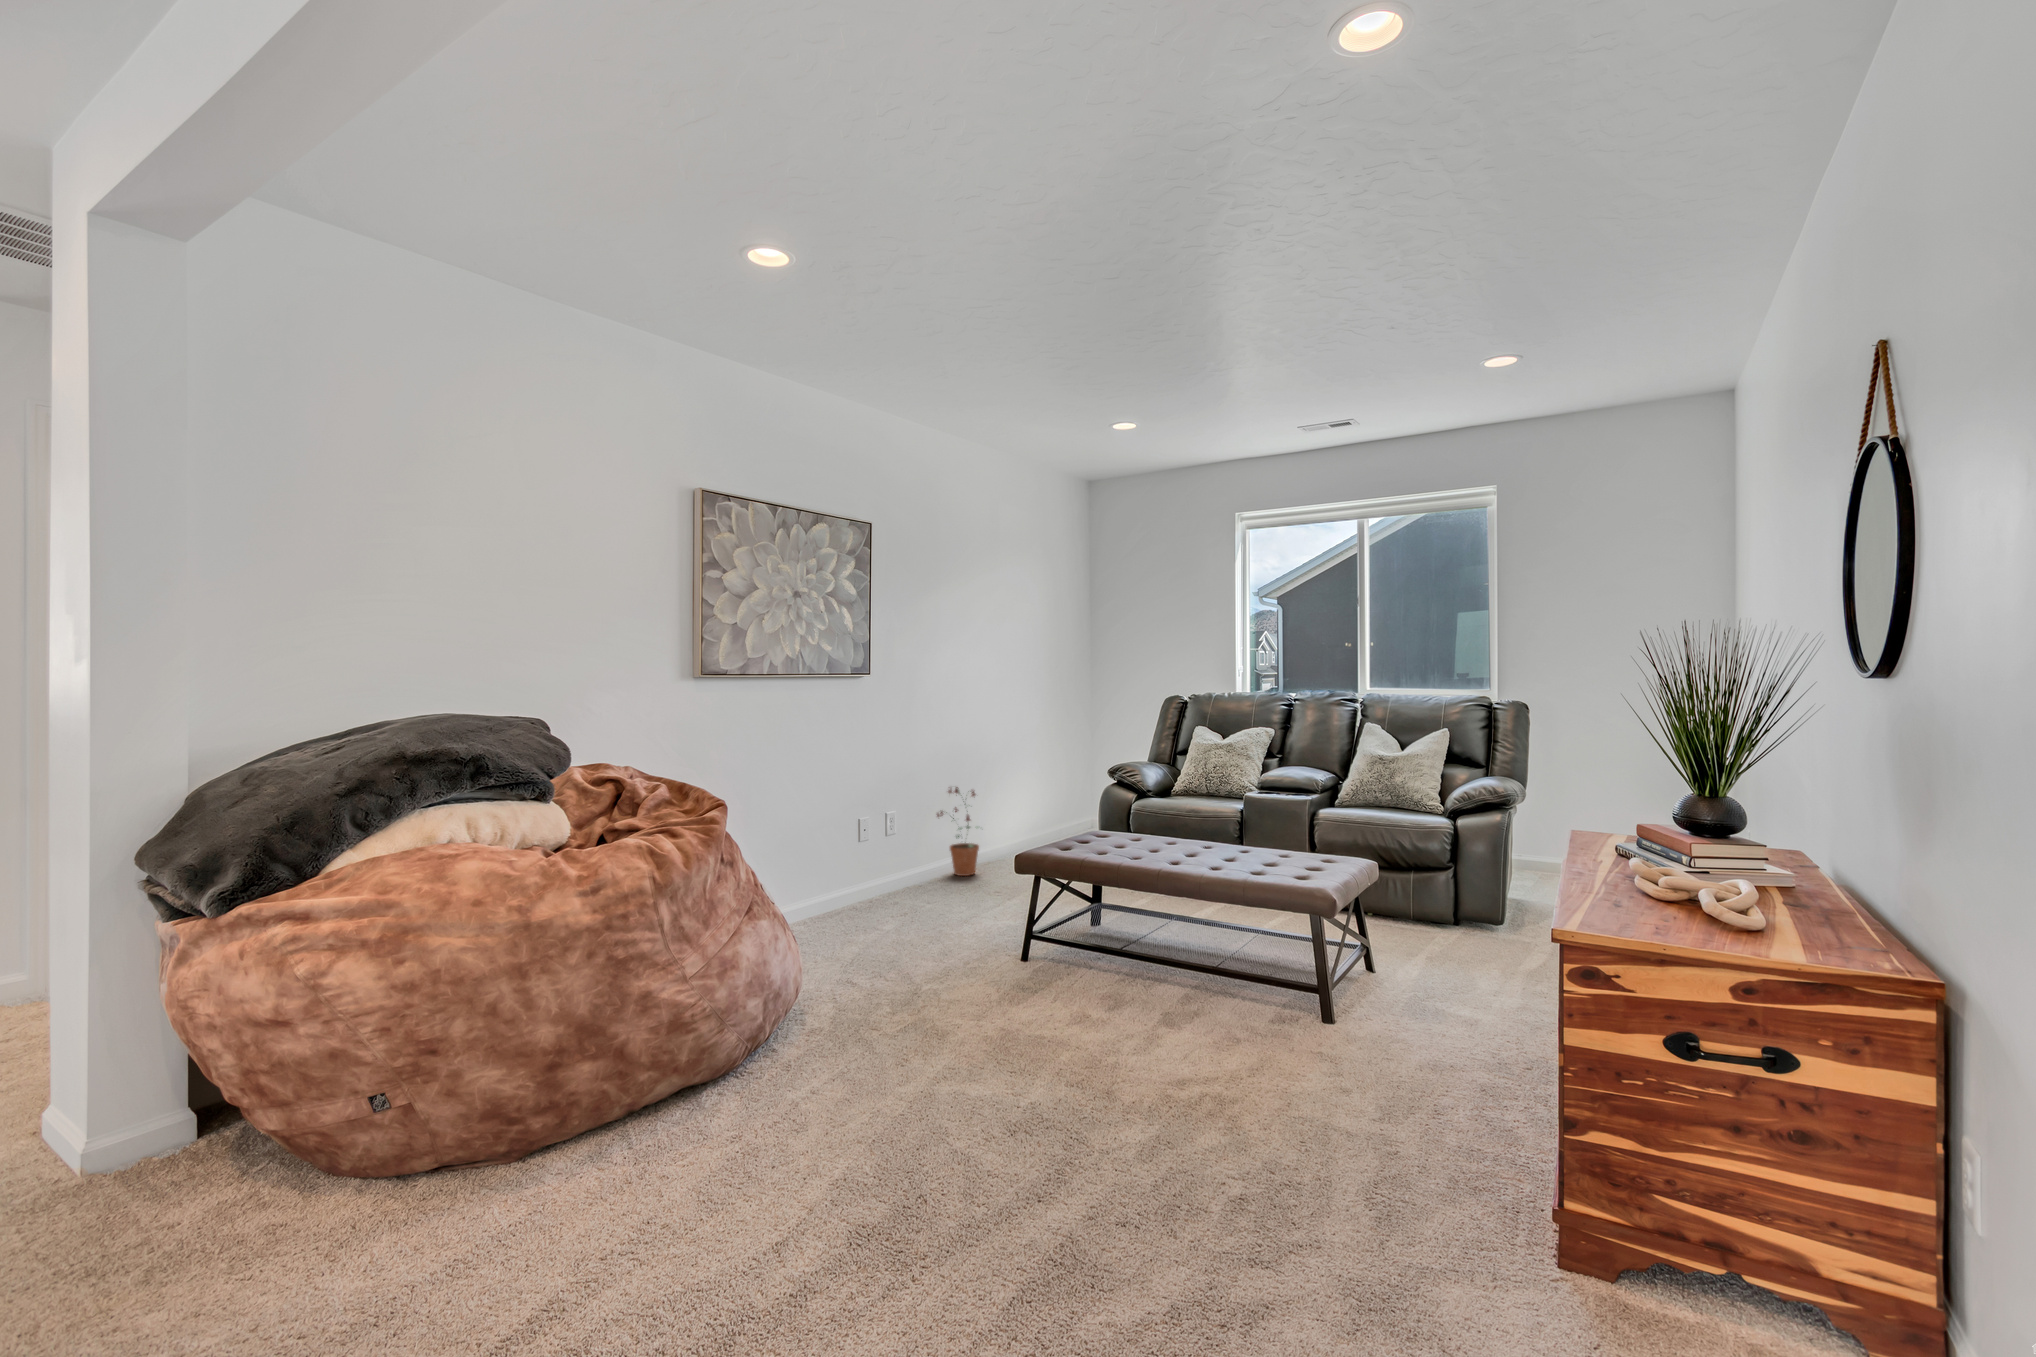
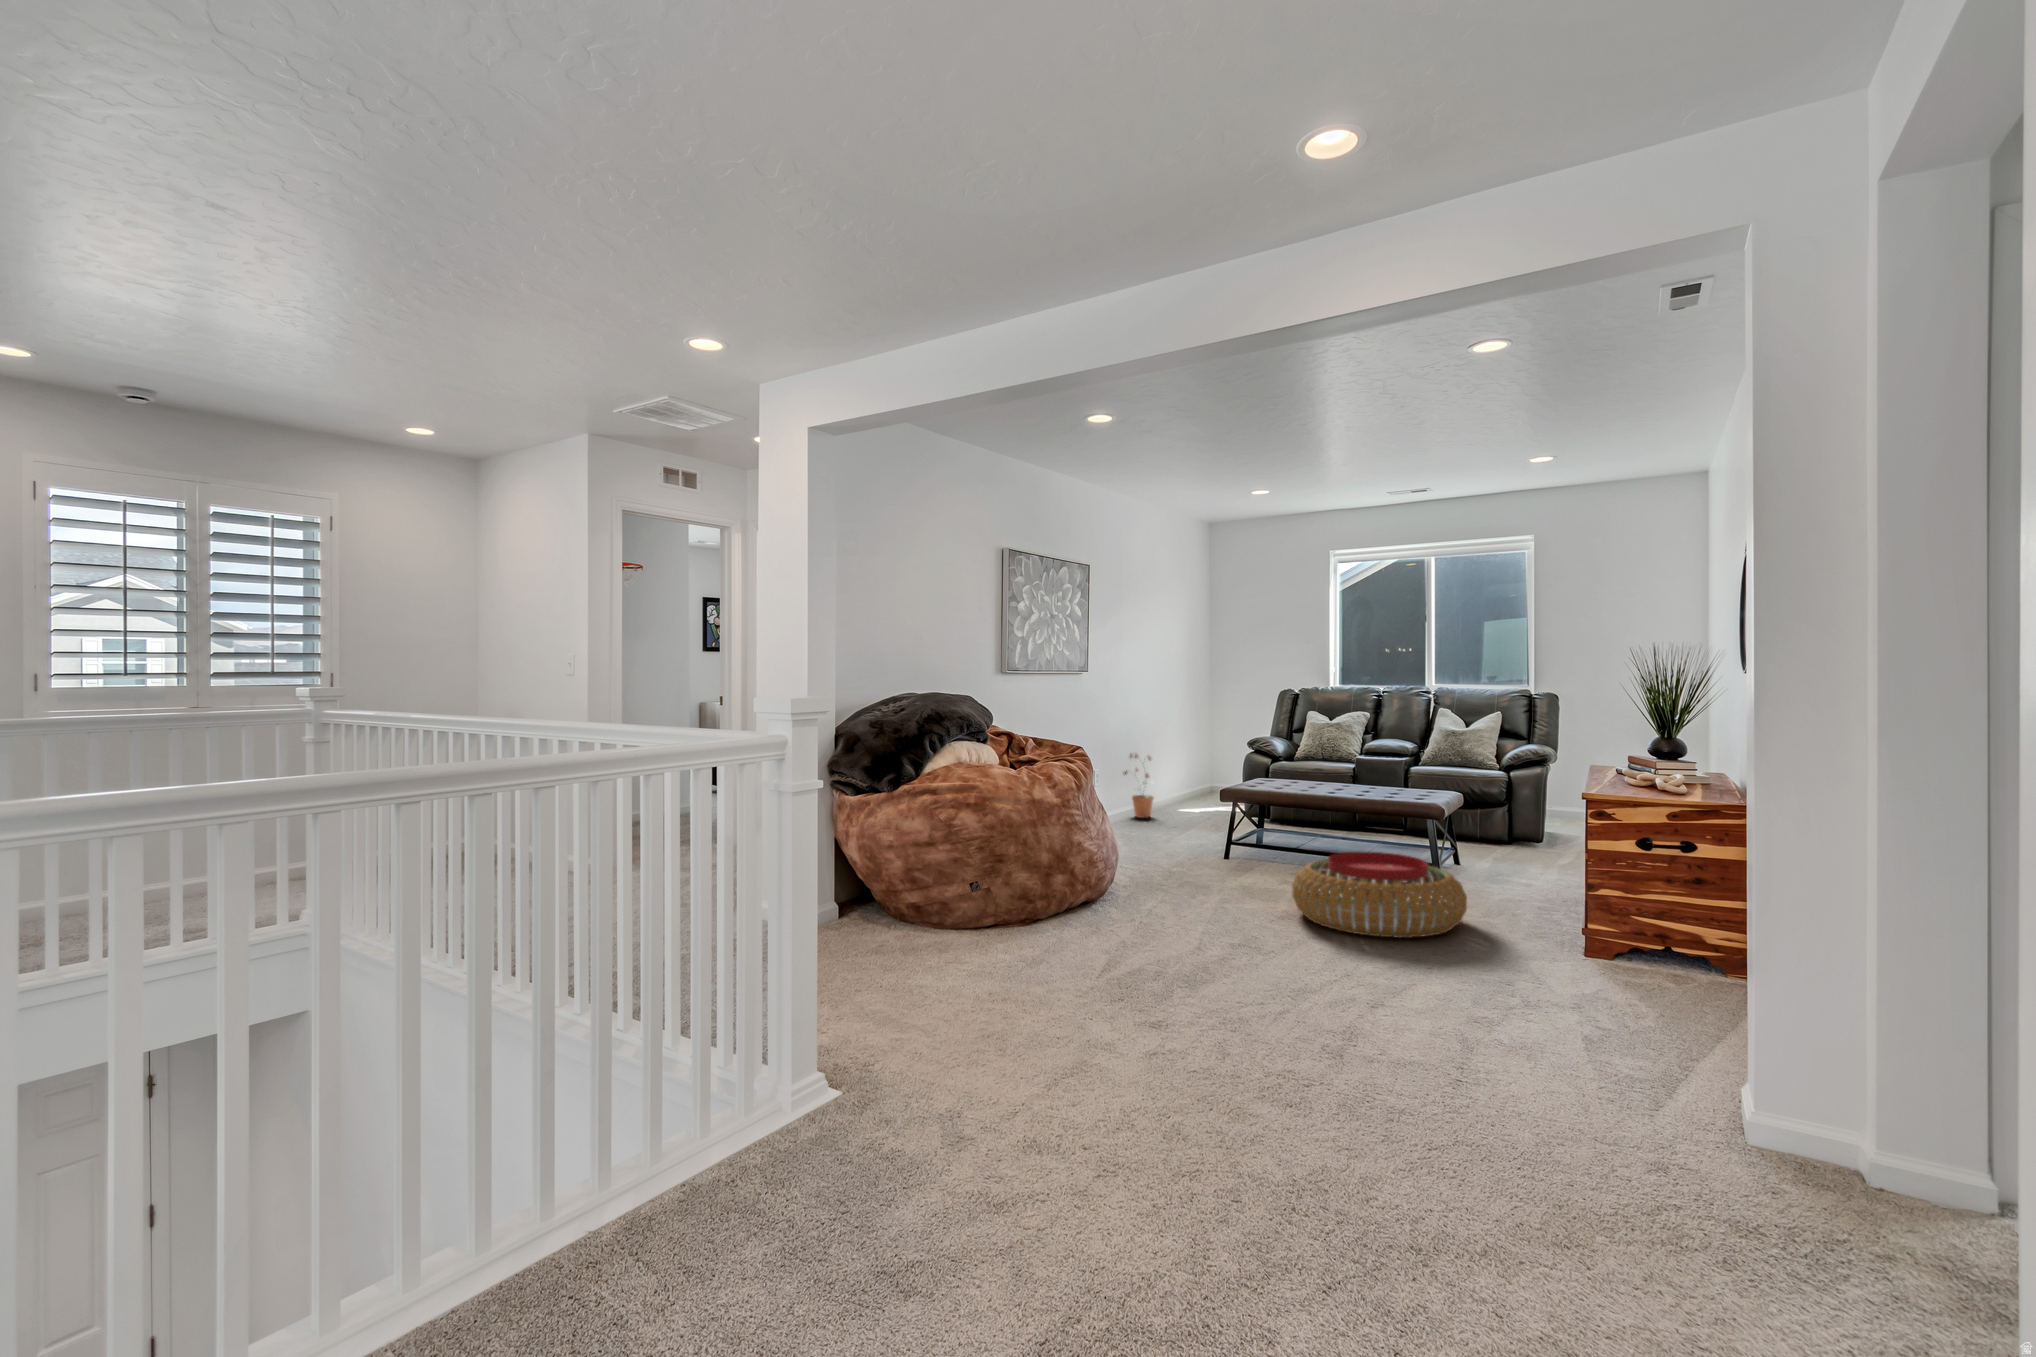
pouf: none [1027,994,1336,1202] -> present [1292,852,1467,938]

